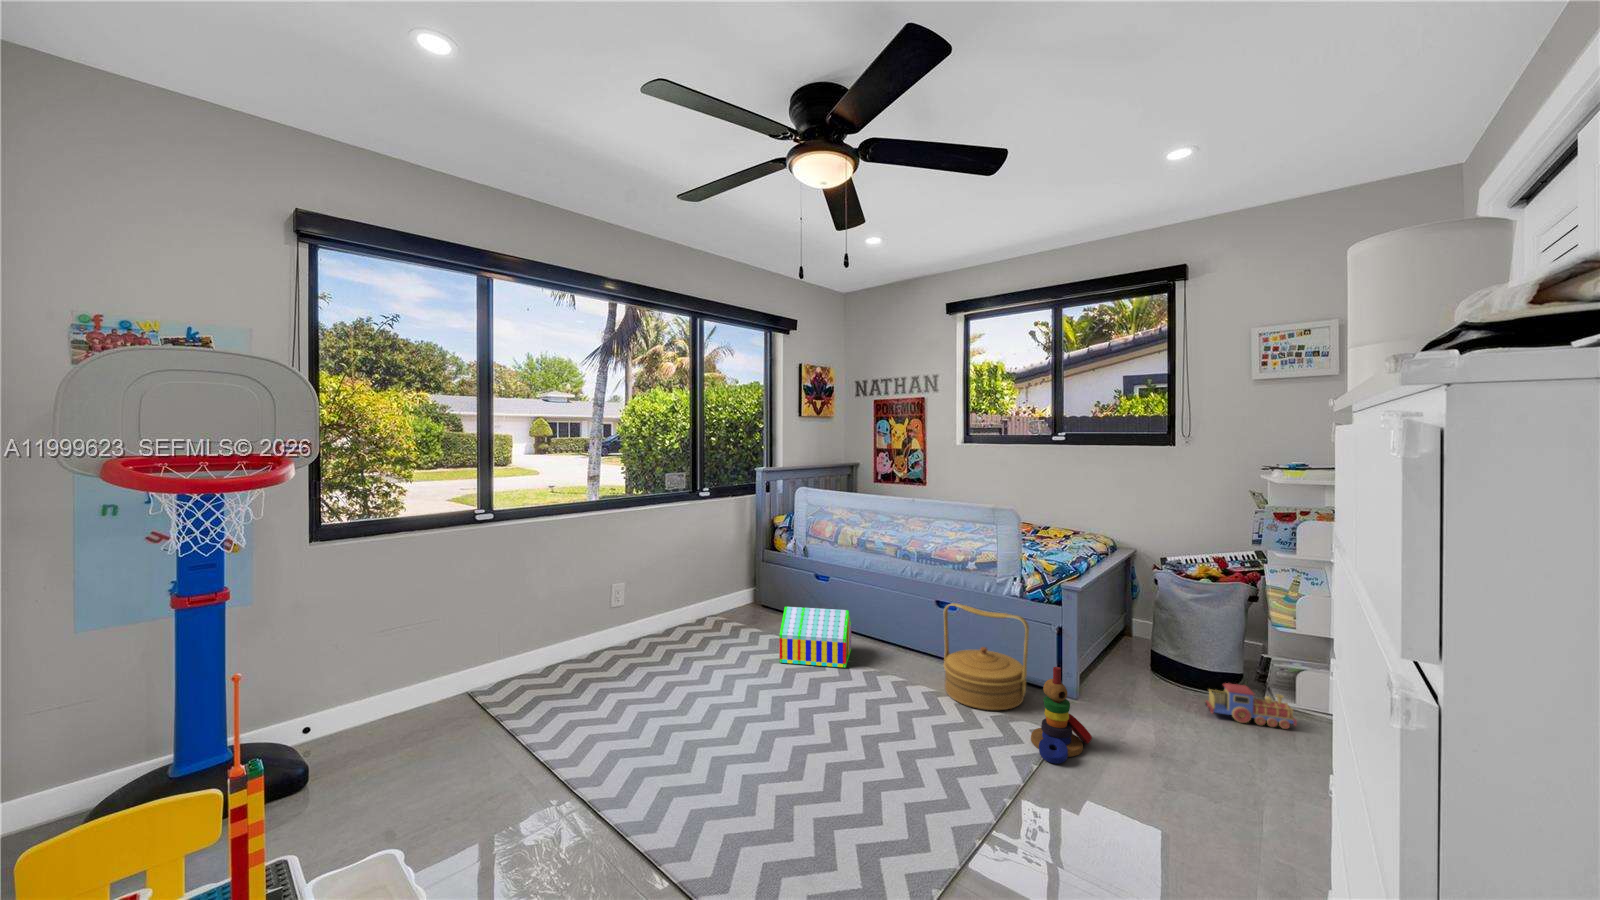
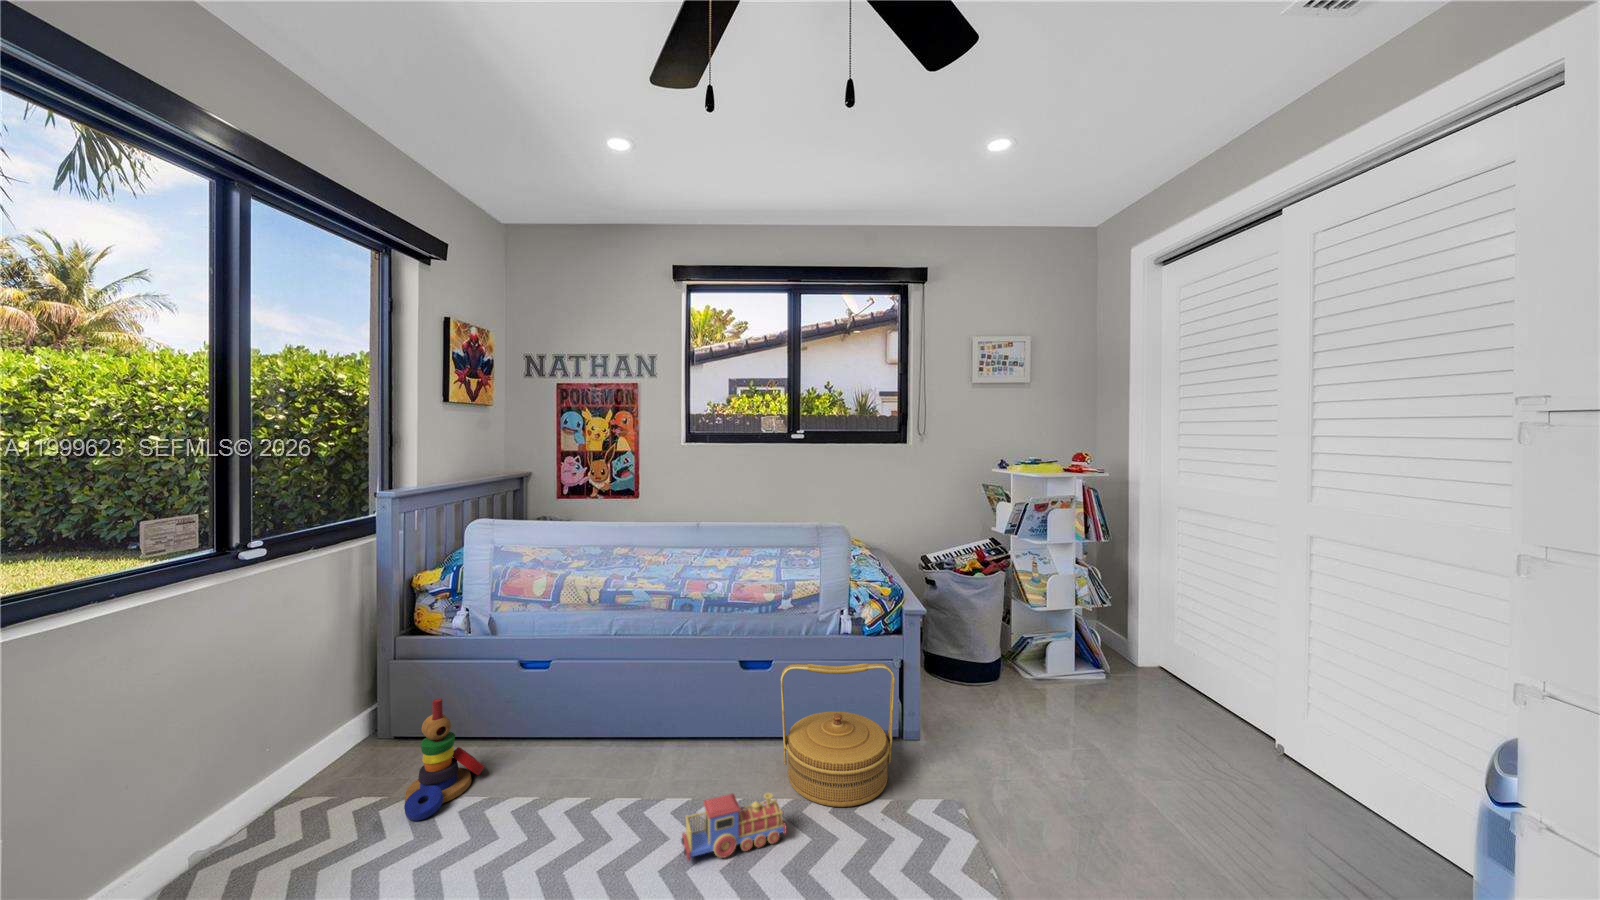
toy house: present [779,607,851,668] -> none [506,715,637,856]
stacking toy: present [1031,667,1092,764] -> present [404,698,484,821]
toy train: present [1205,683,1297,729] -> present [681,793,786,860]

